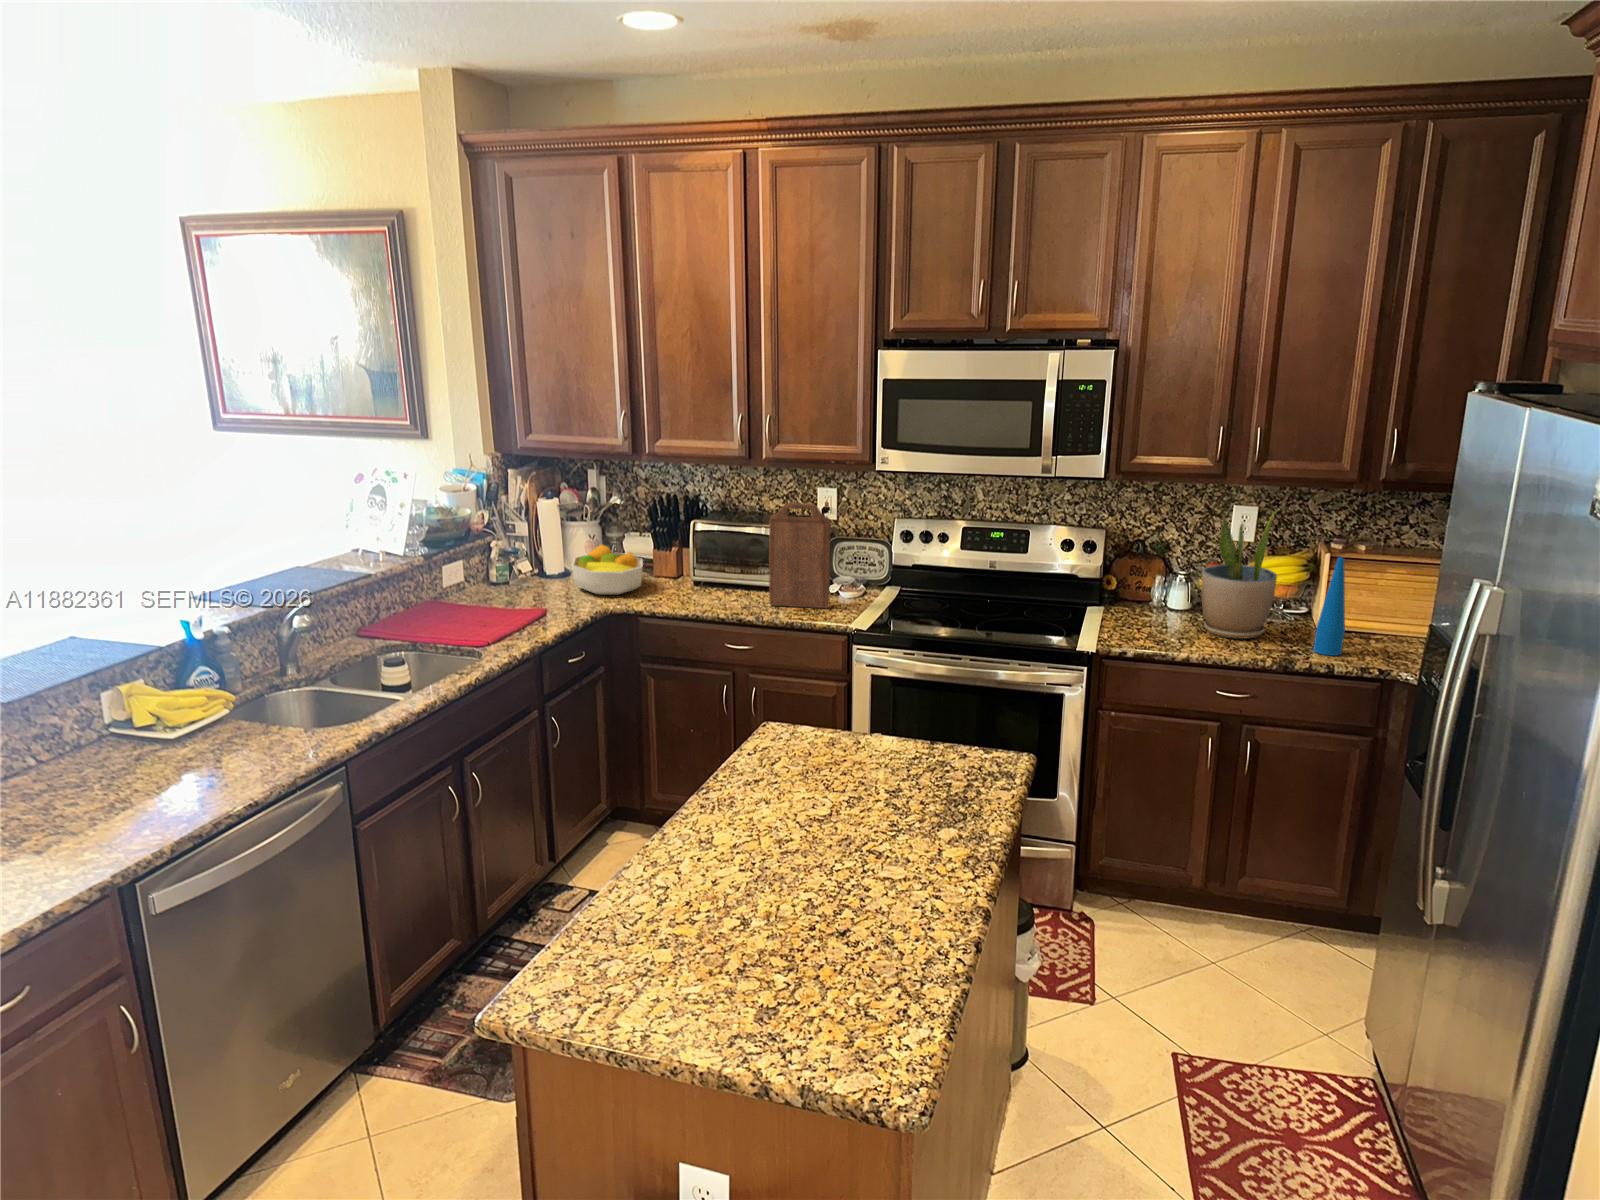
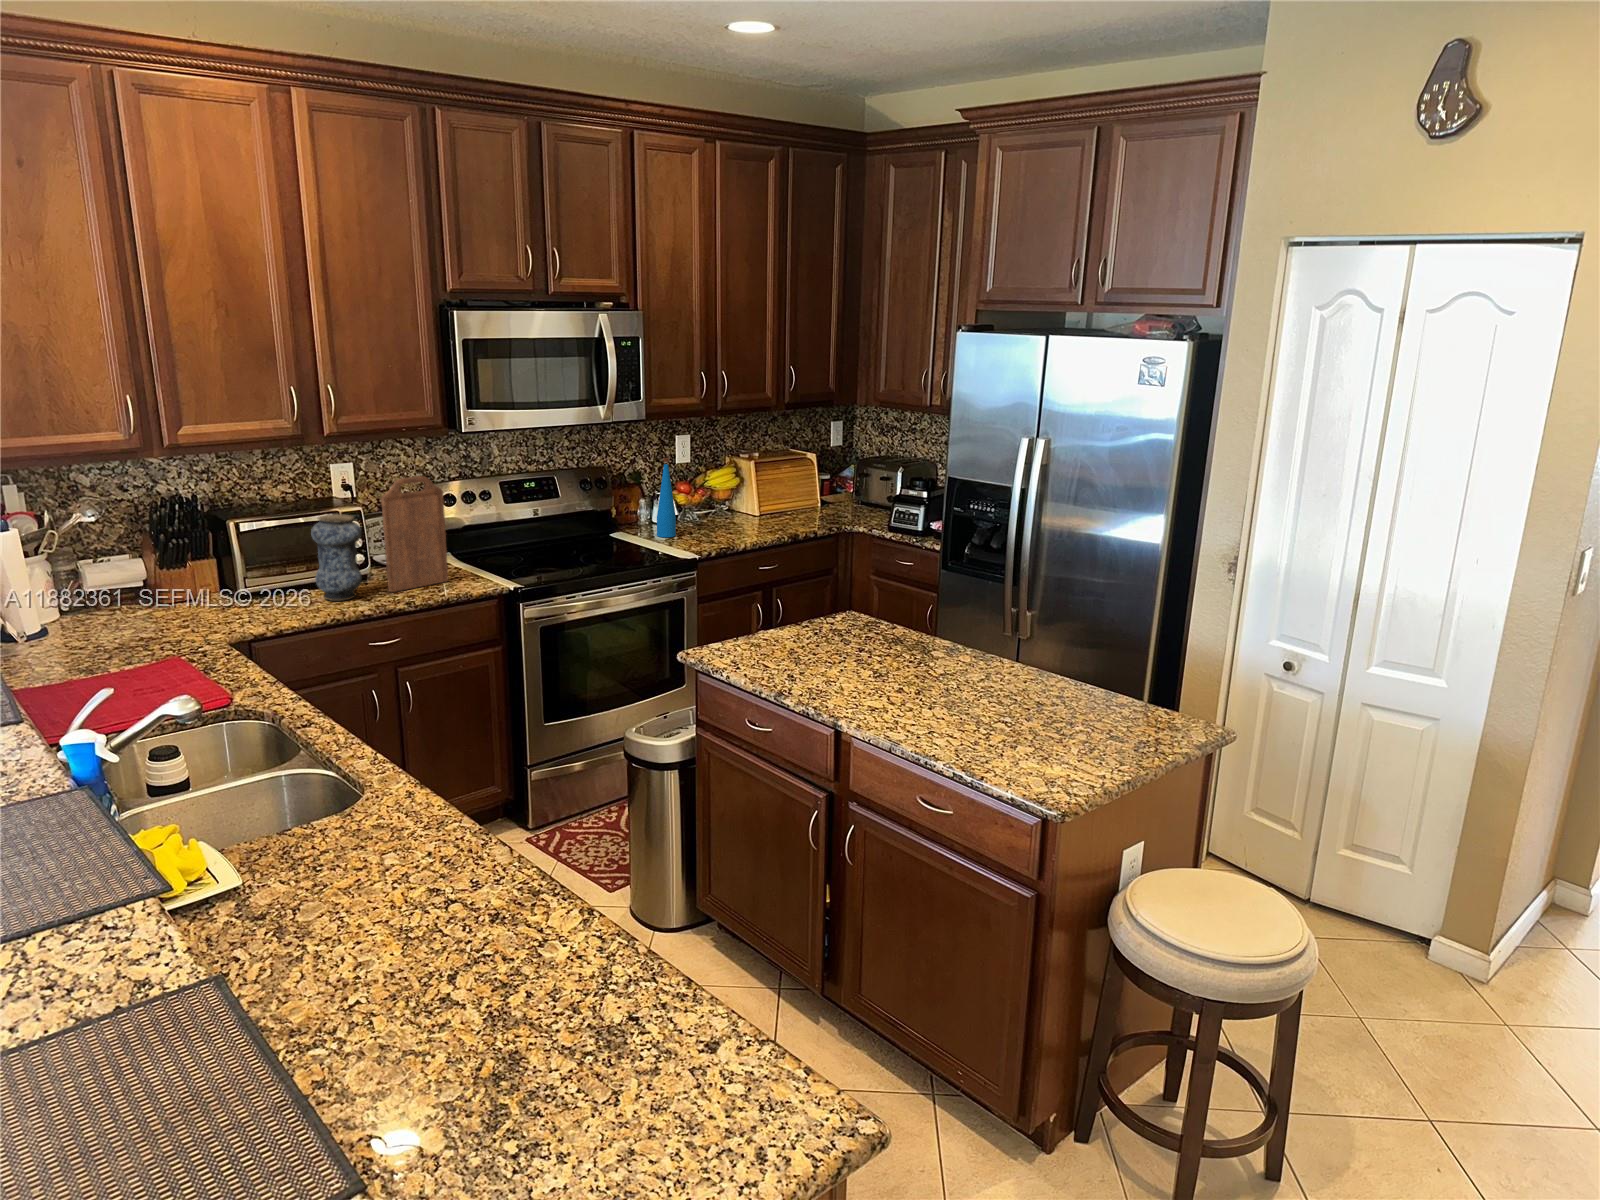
potted plant: present [1201,514,1277,639] -> none [703,430,756,531]
vase: none [716,526,756,602] -> present [311,514,362,601]
fruit bowl: present [572,545,643,595] -> none [84,574,215,635]
bottle: present [1313,549,1346,656] -> present [657,458,676,537]

